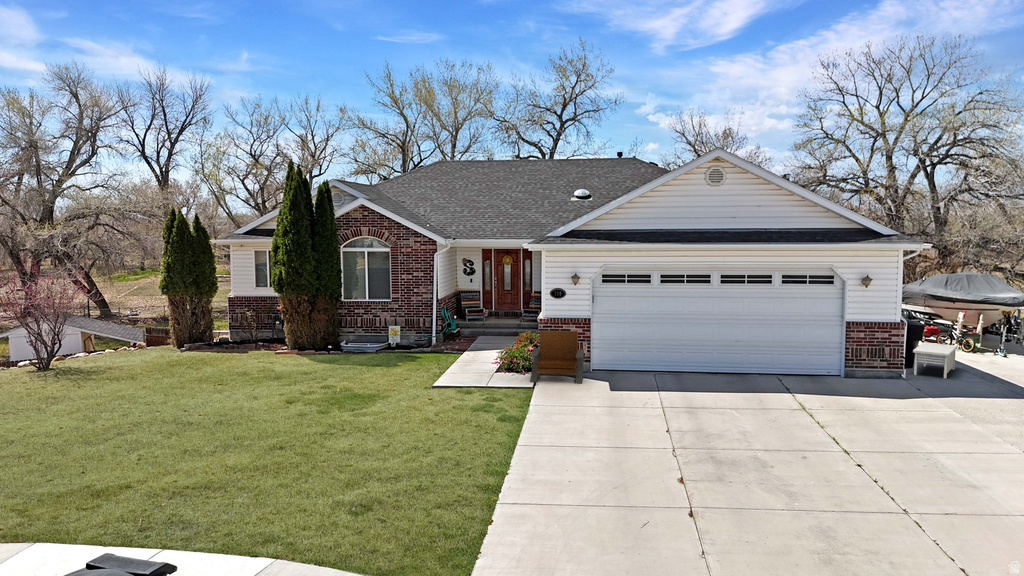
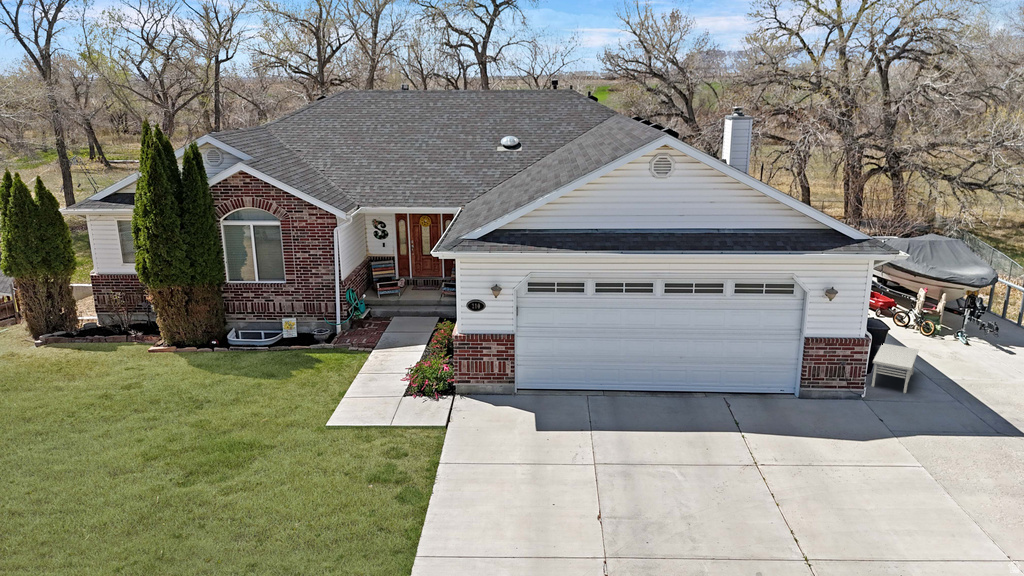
lounge chair: present [530,330,584,384] -> none [442,349,507,418]

